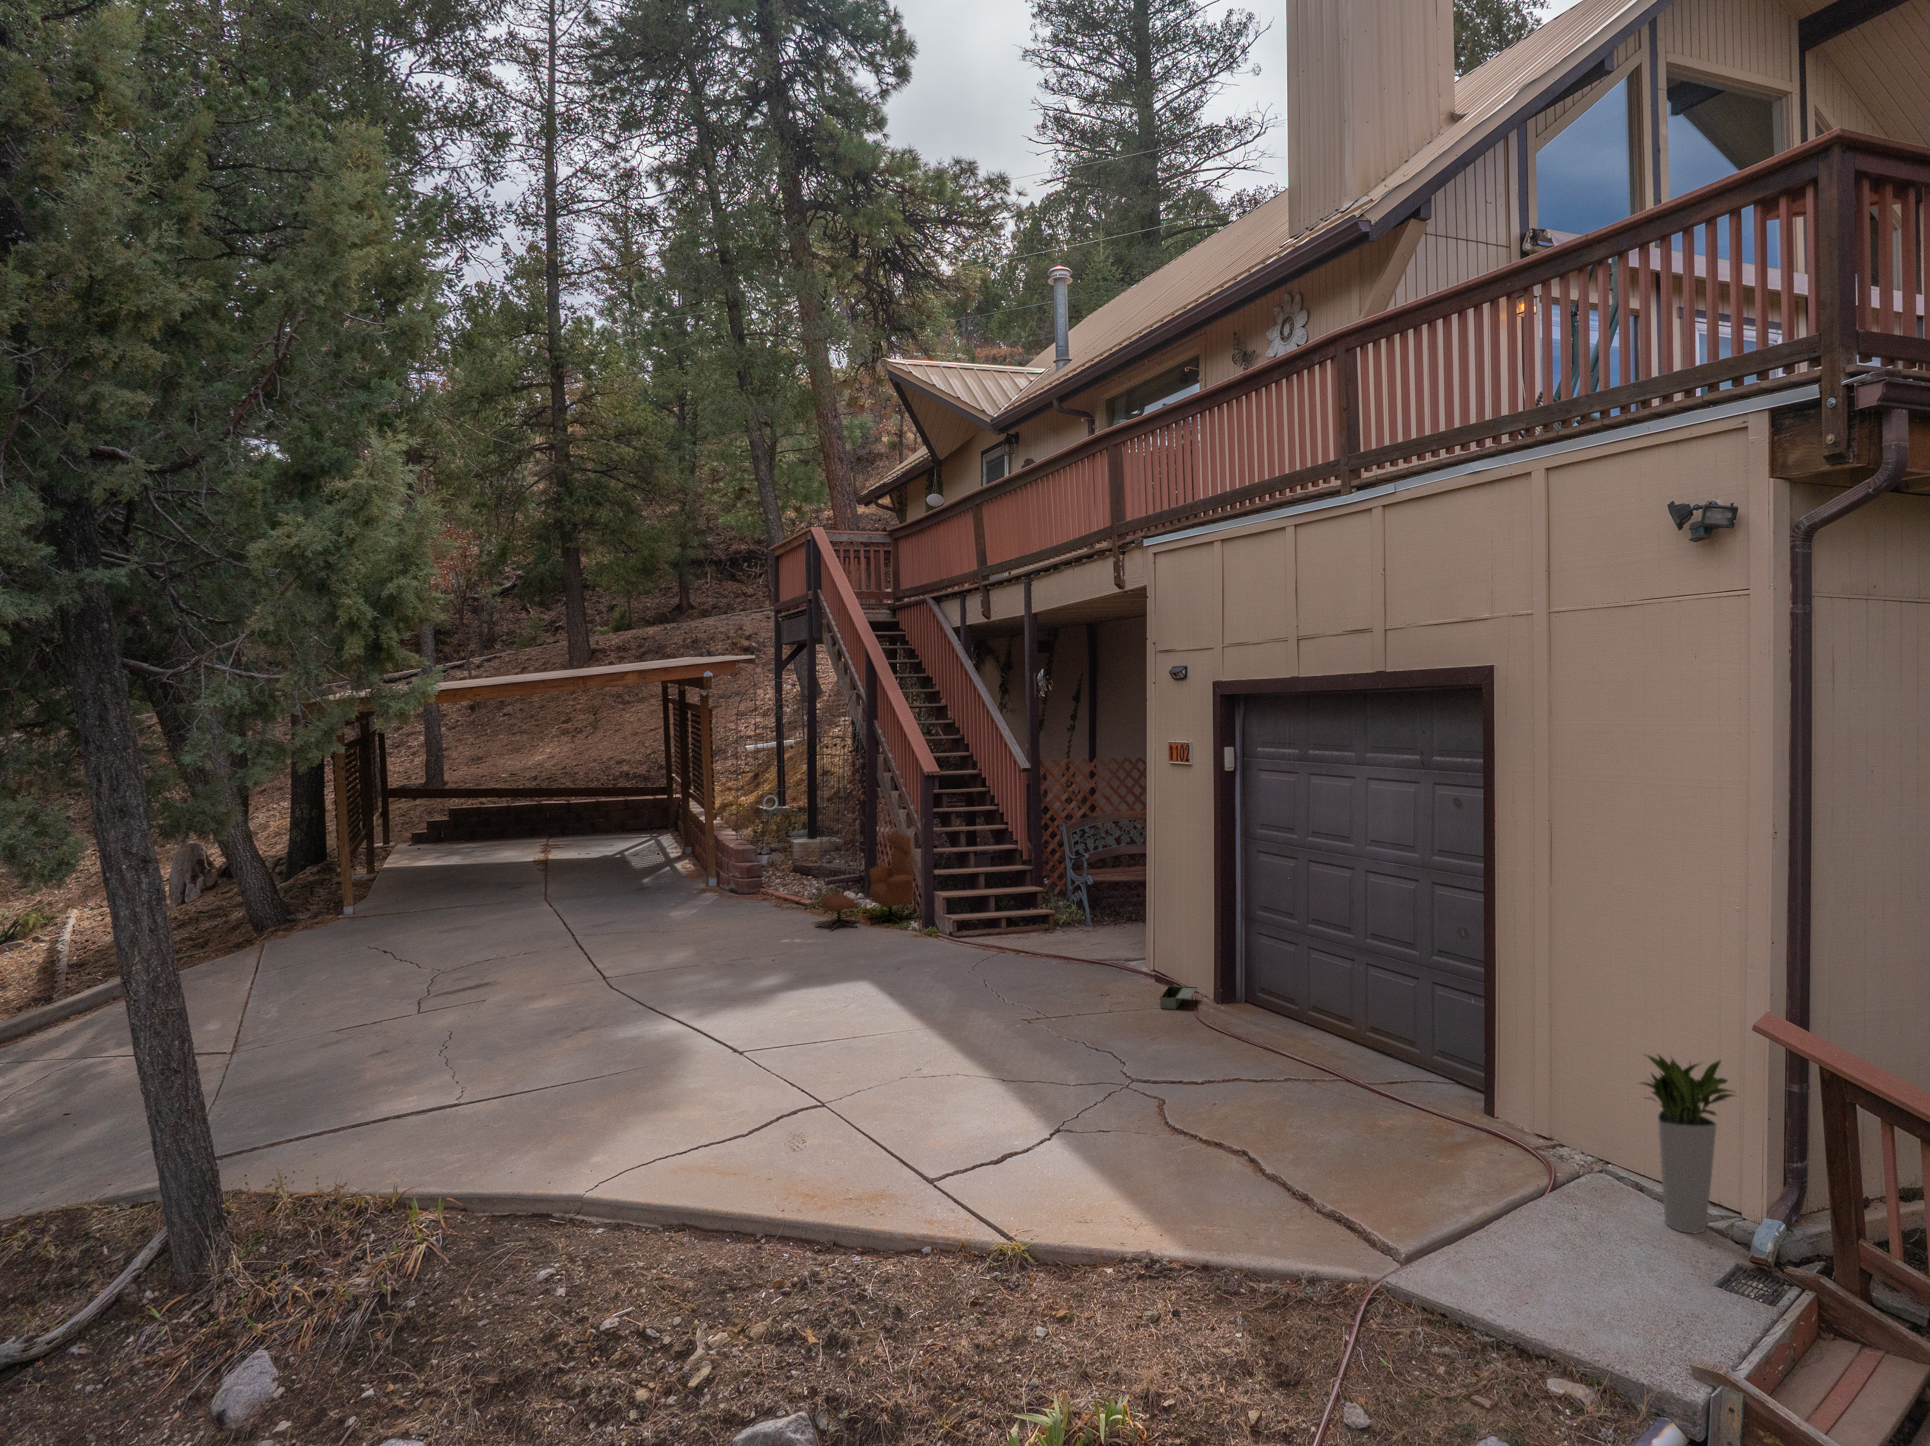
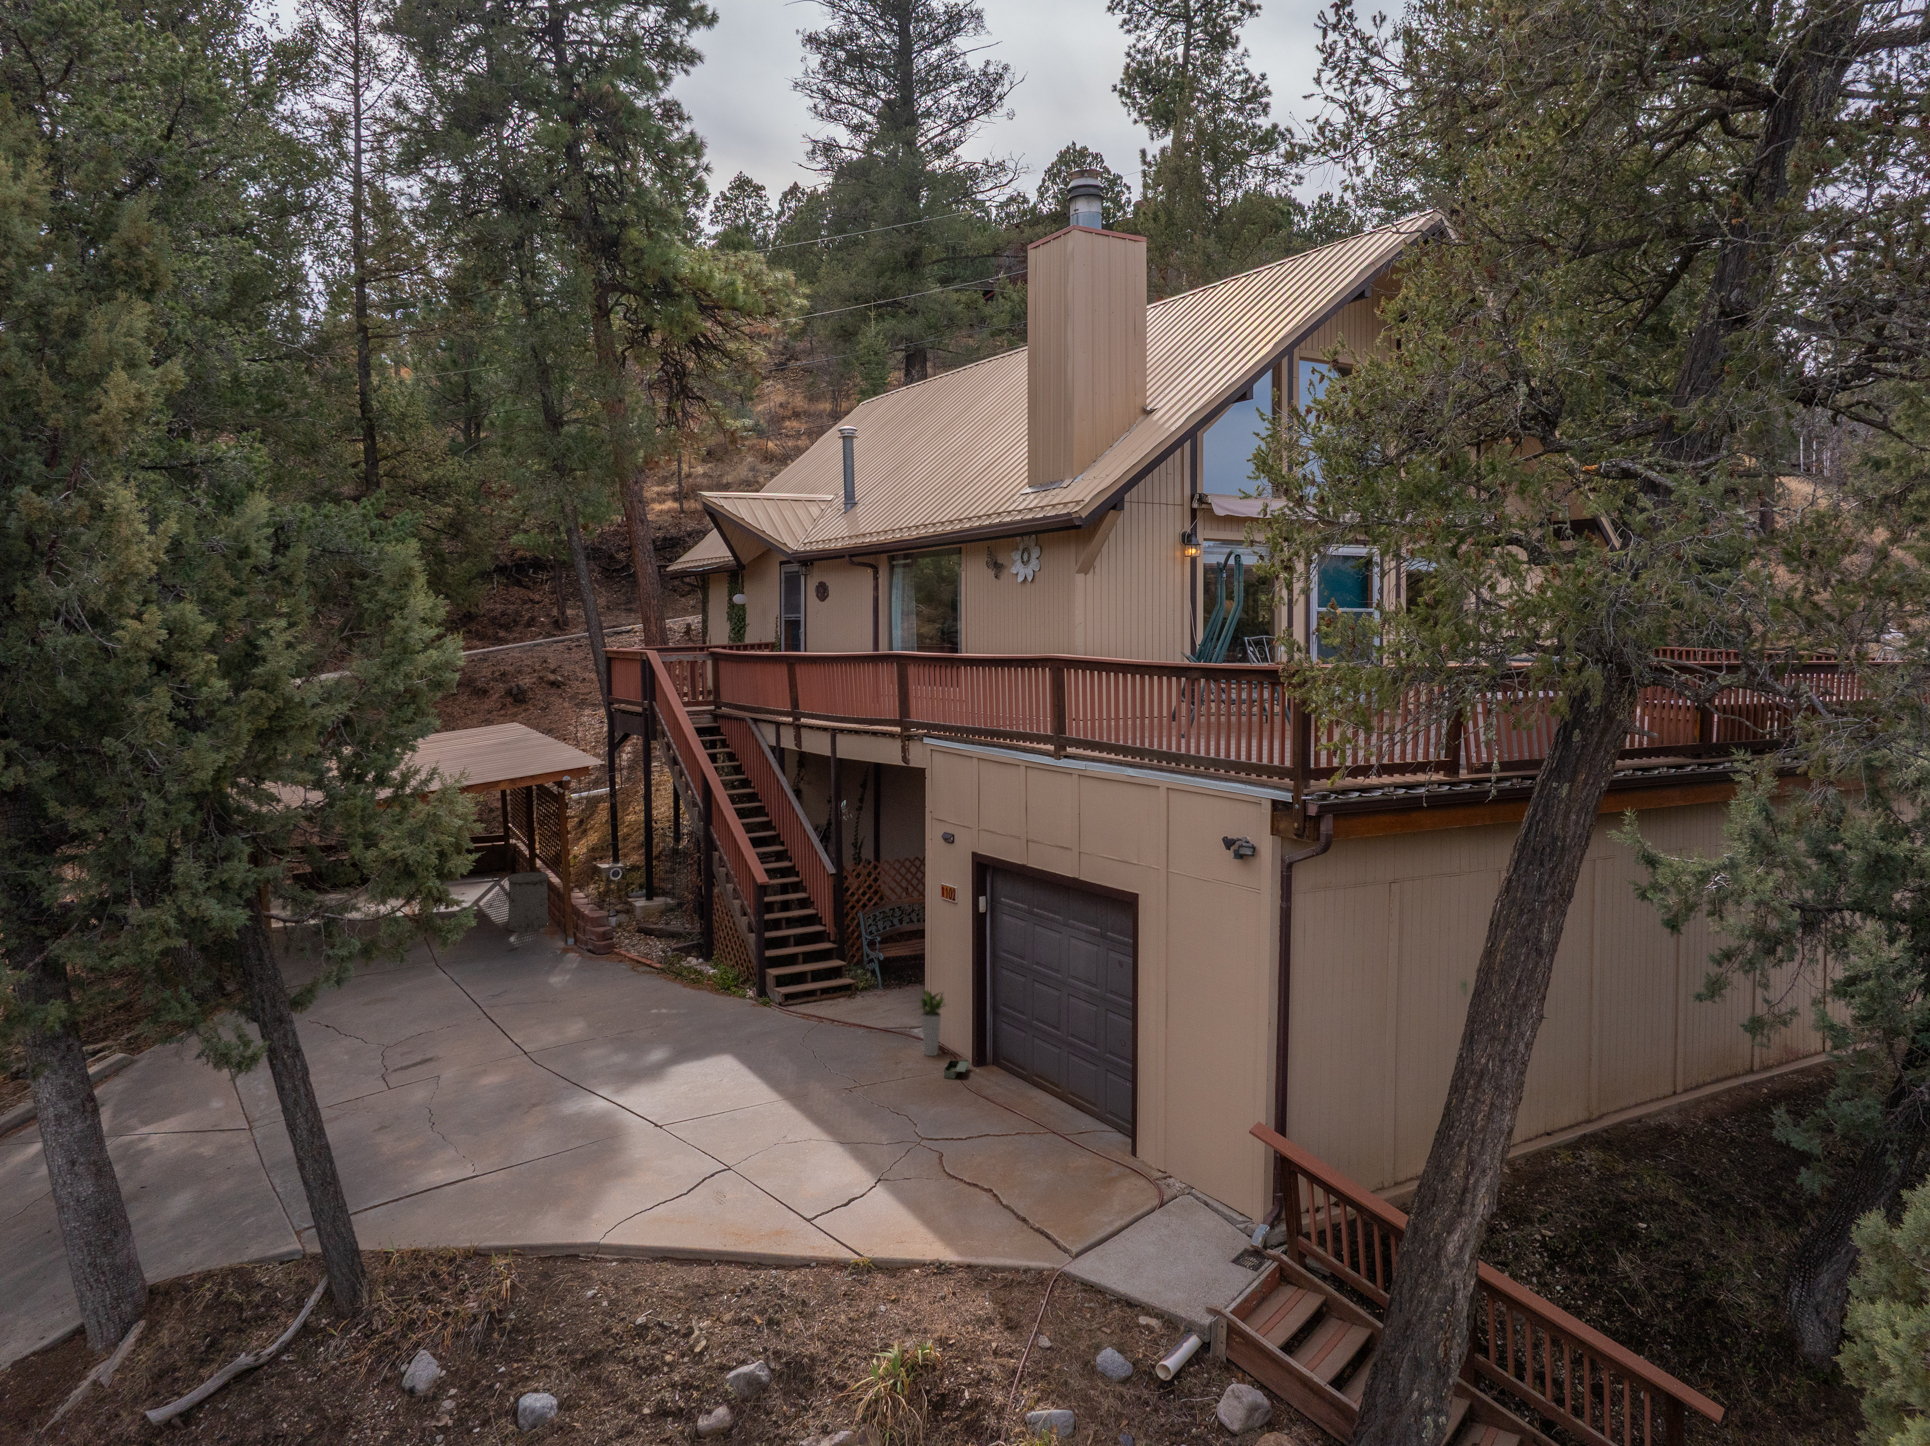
trash can: none [652,809,703,875] -> present [506,872,551,932]
lounge chair: present [816,832,916,931] -> none [674,920,754,1003]
planter: present [1642,1055,1734,1233] -> present [920,990,946,1056]

